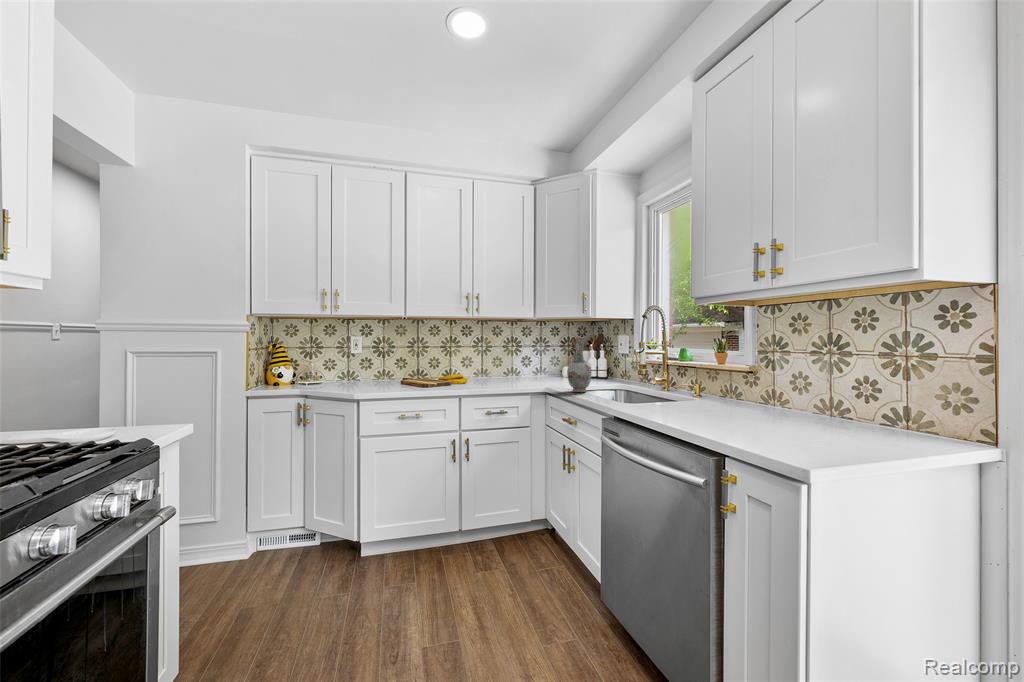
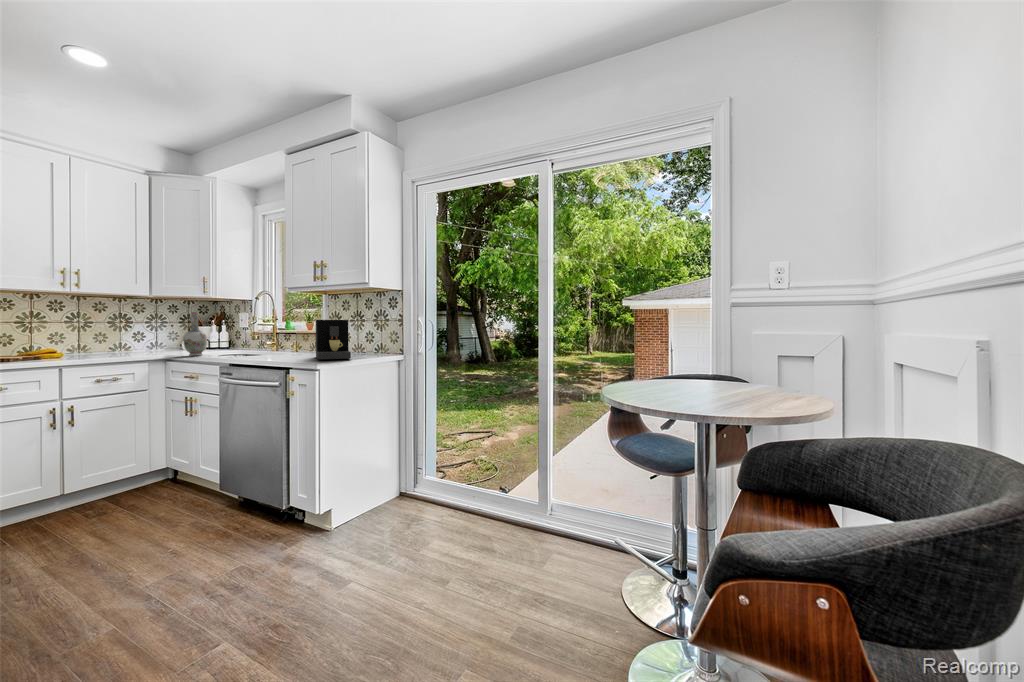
coffee maker: none [761,356,870,444] -> present [316,320,351,359]

